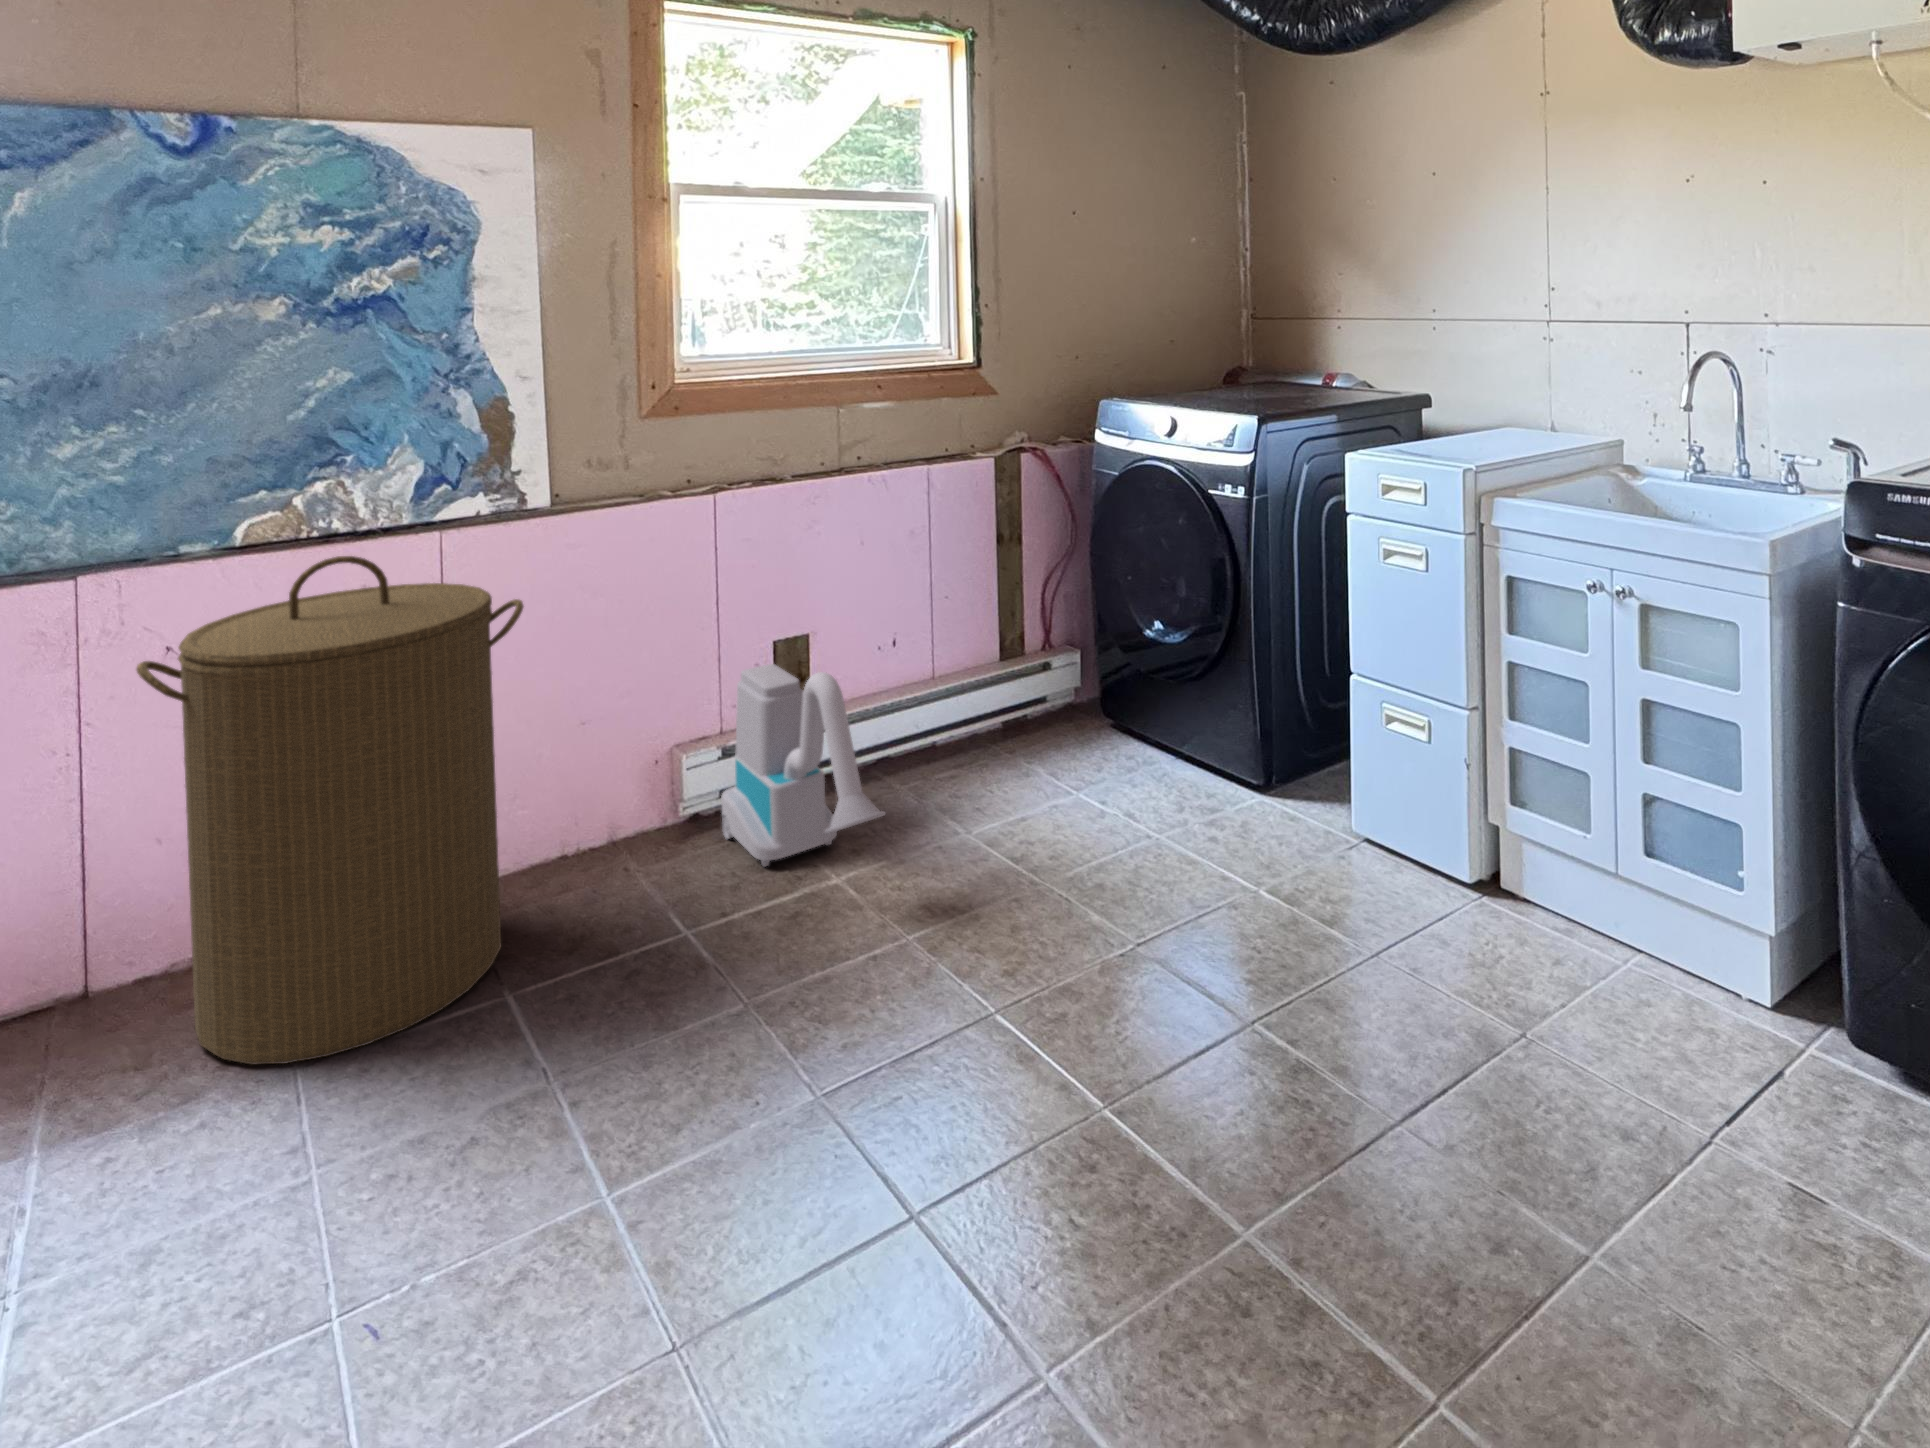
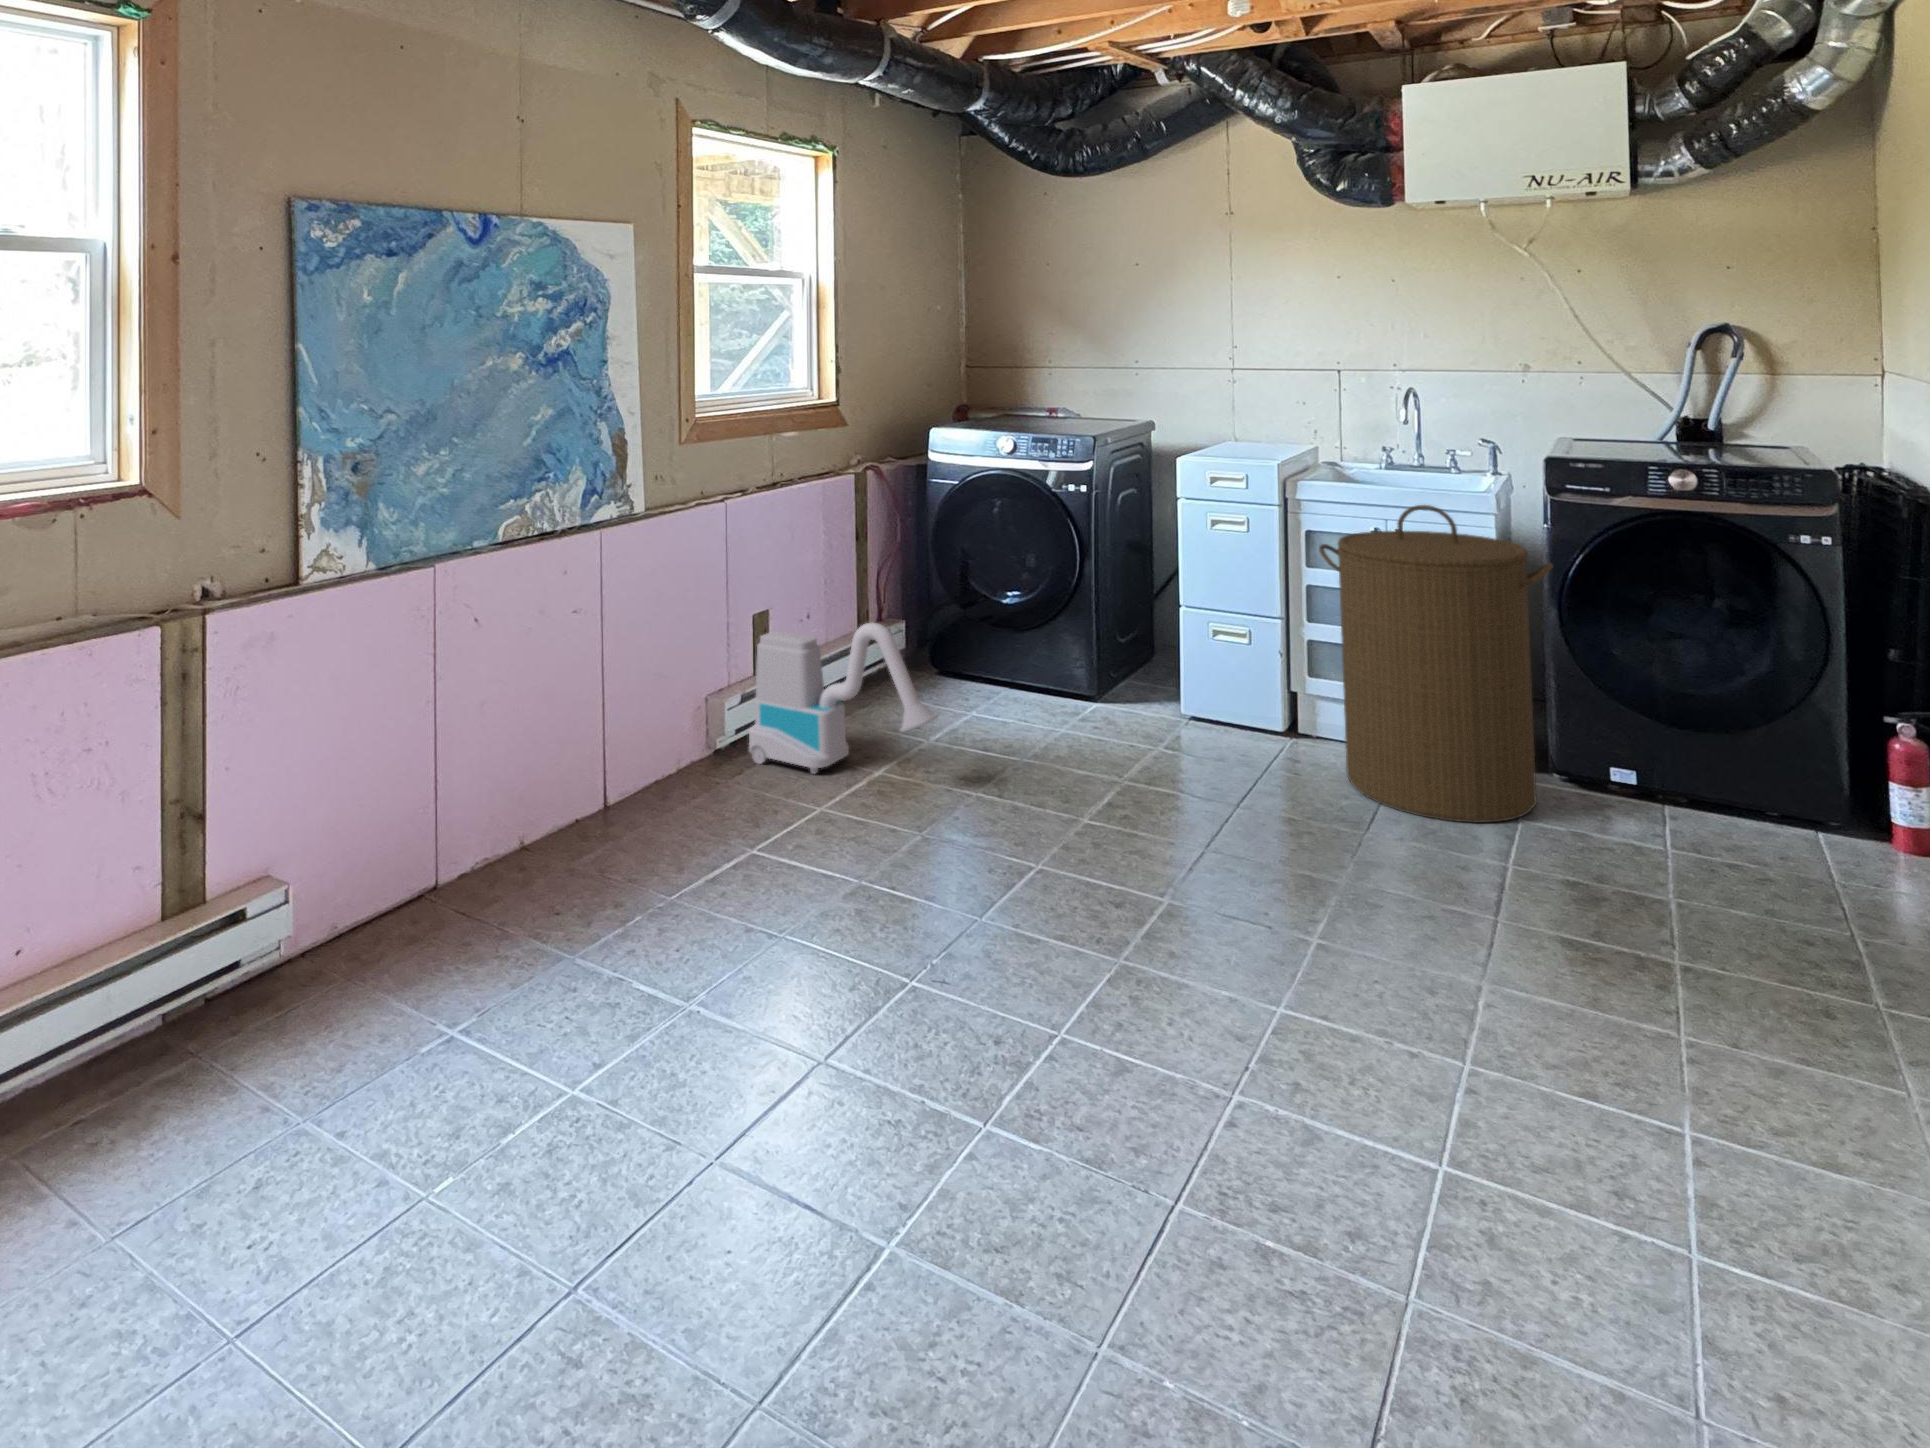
laundry hamper: present [136,556,524,1064] -> present [1319,505,1553,823]

